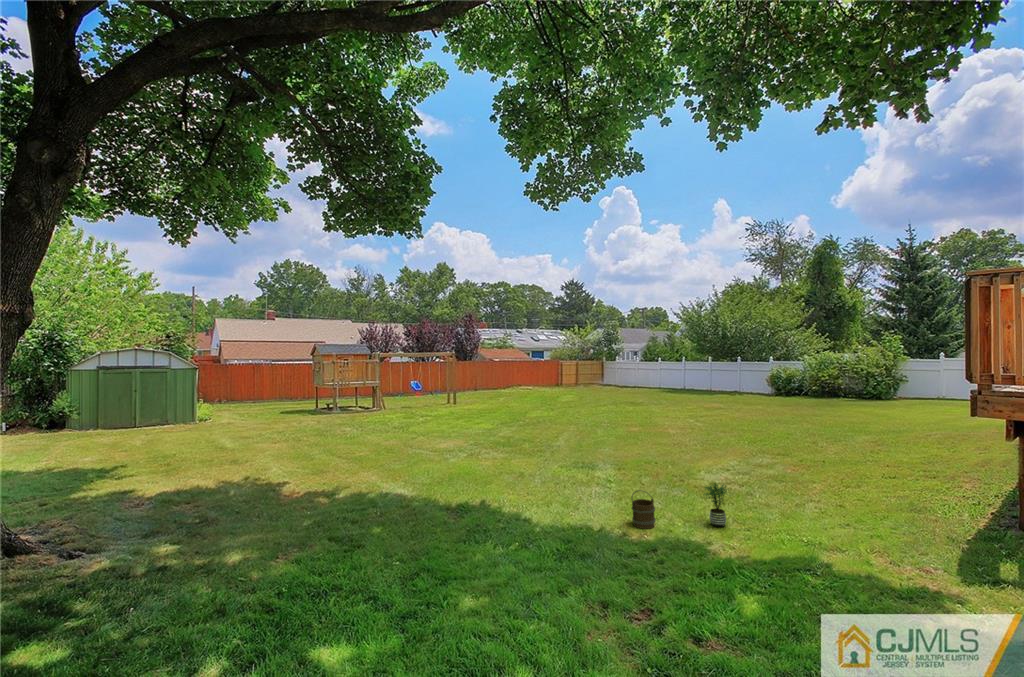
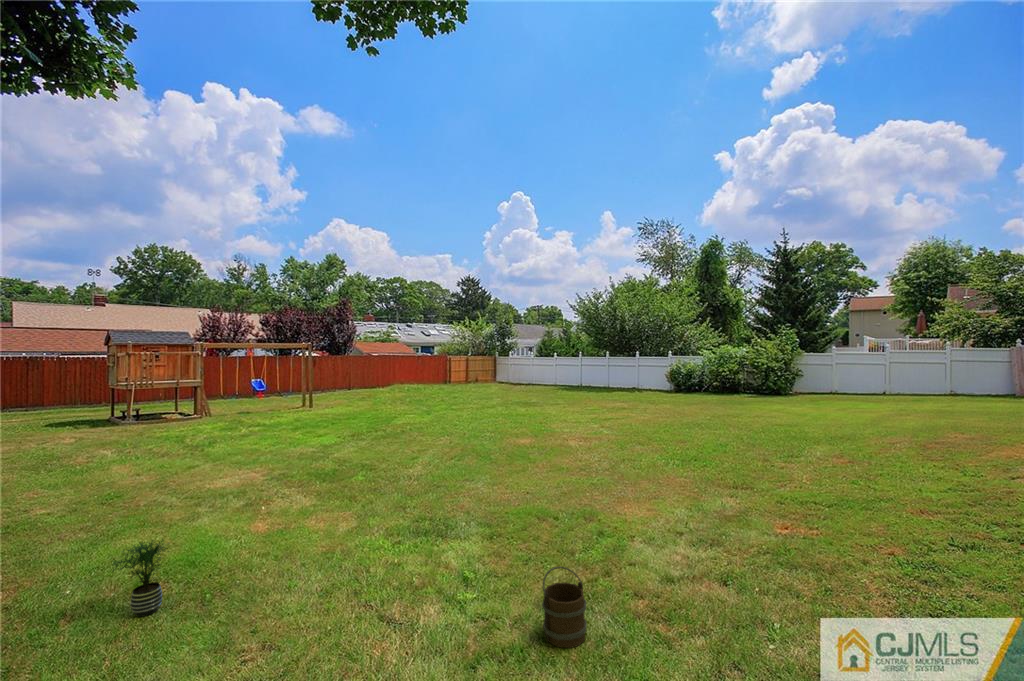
potted plant: present [705,483,727,527] -> present [113,539,169,617]

